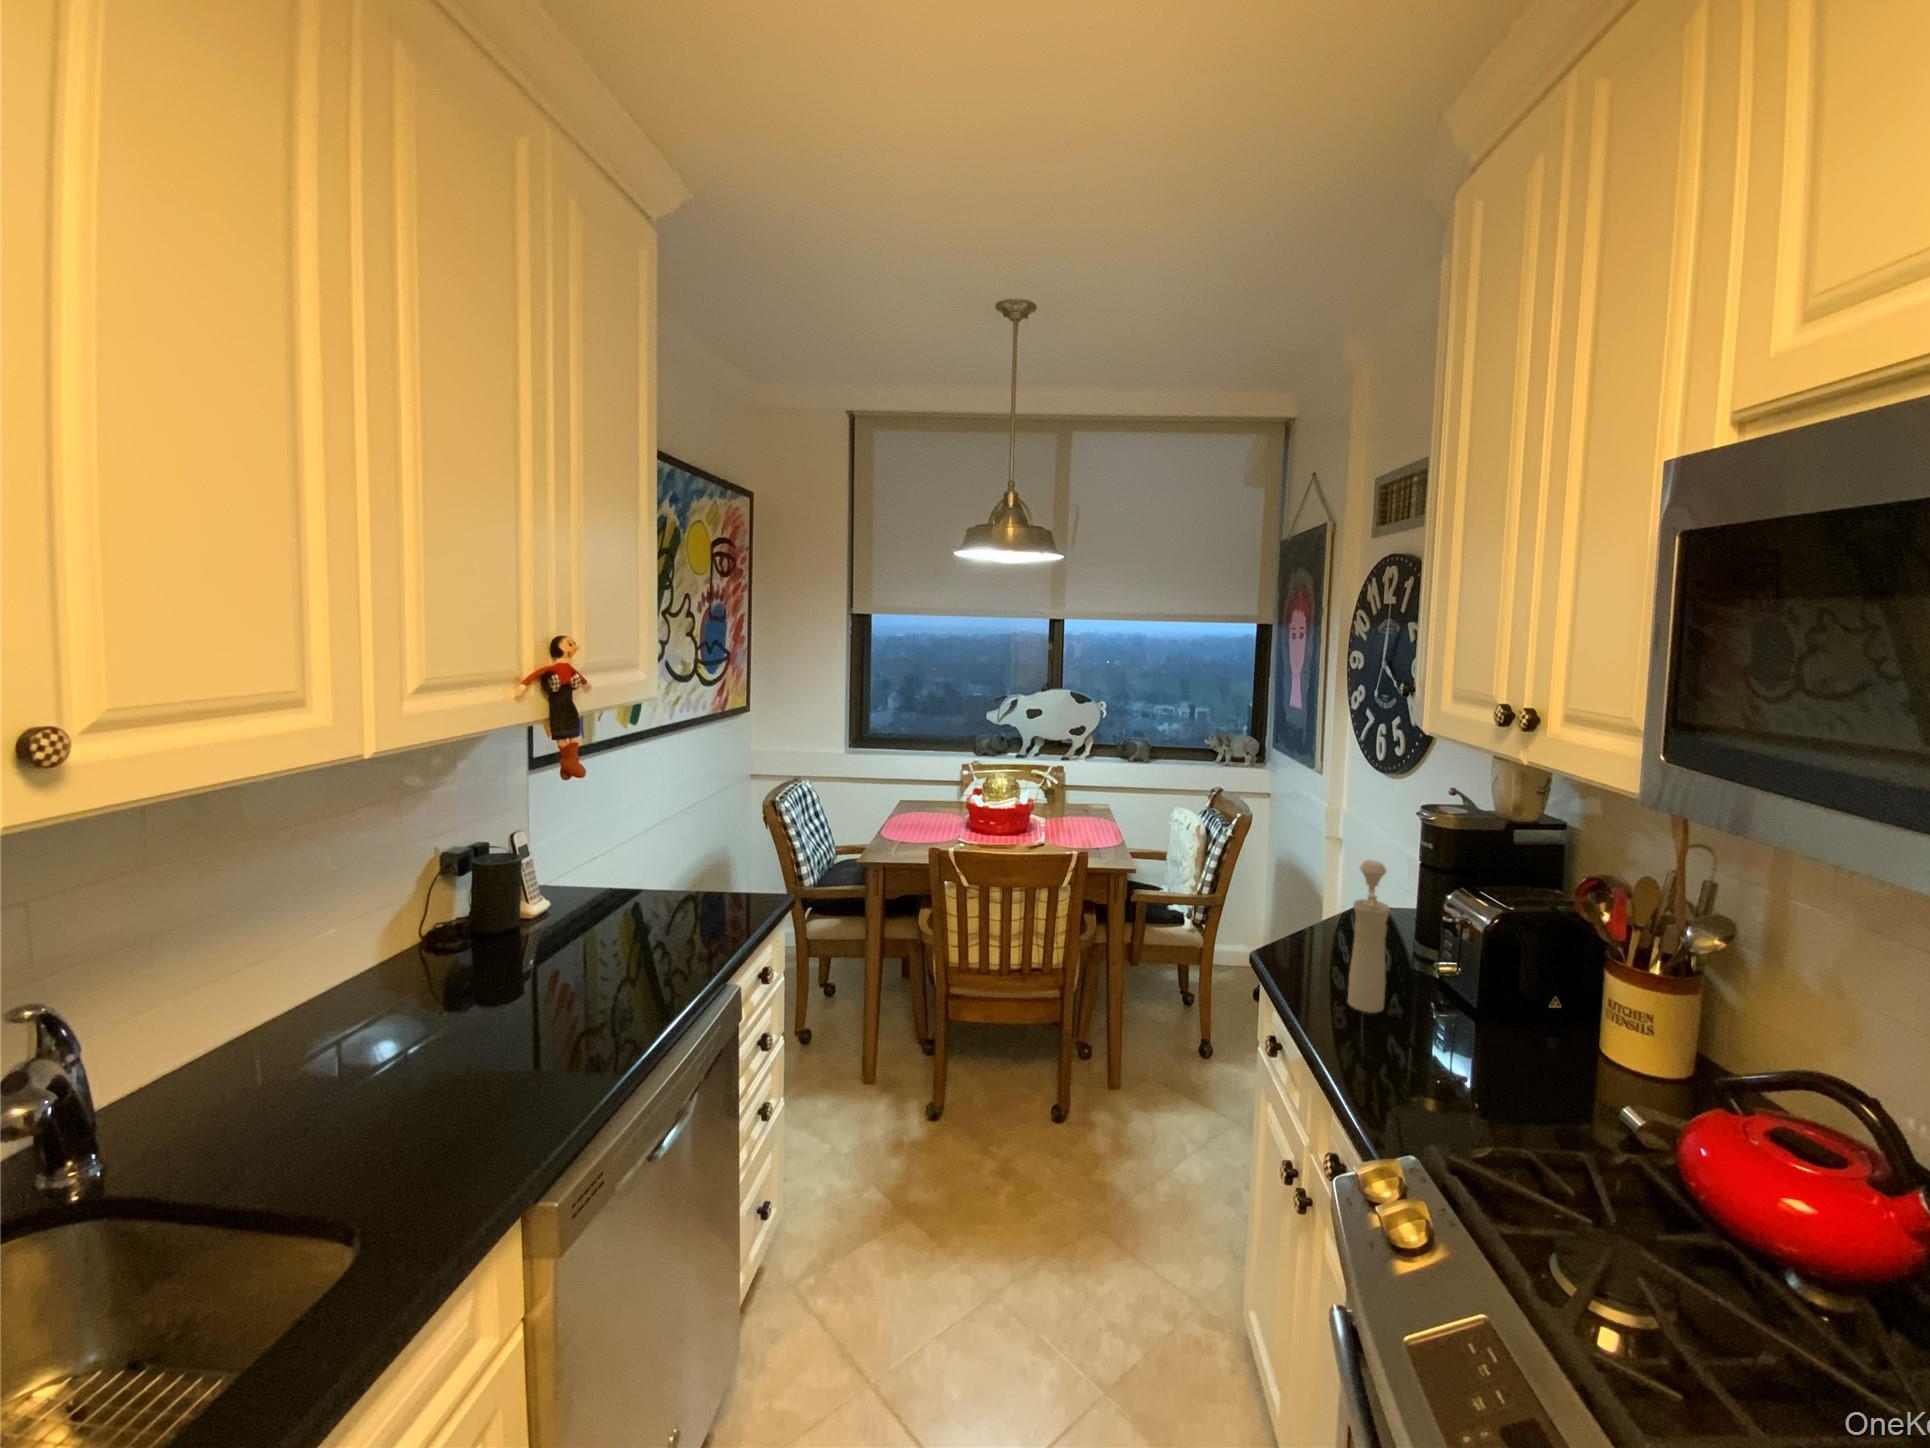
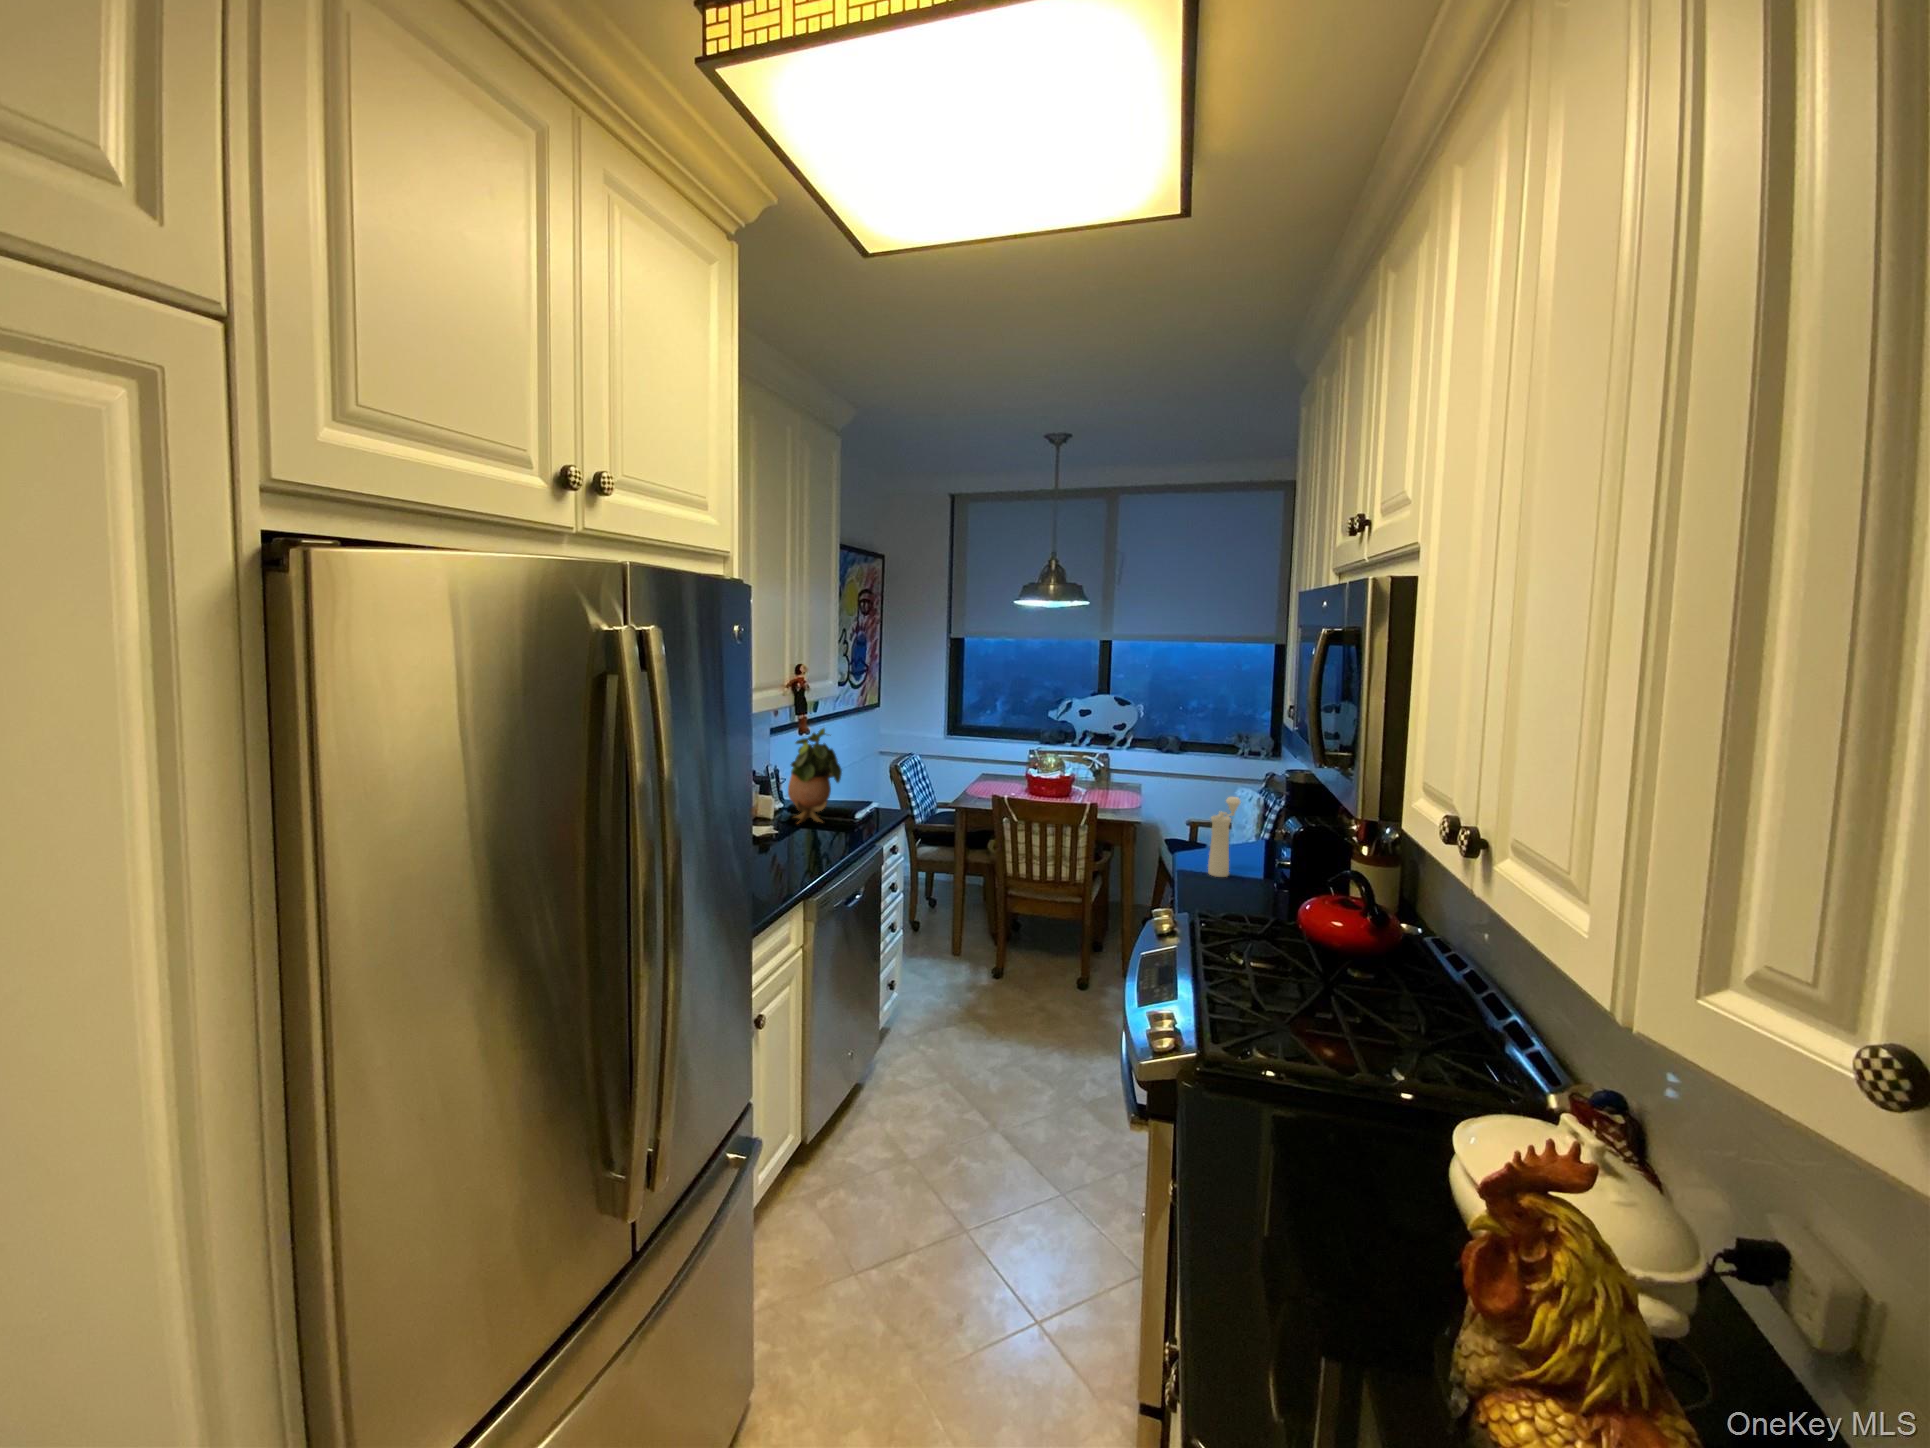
potted plant: none [548,758,661,951] -> present [788,728,842,823]

